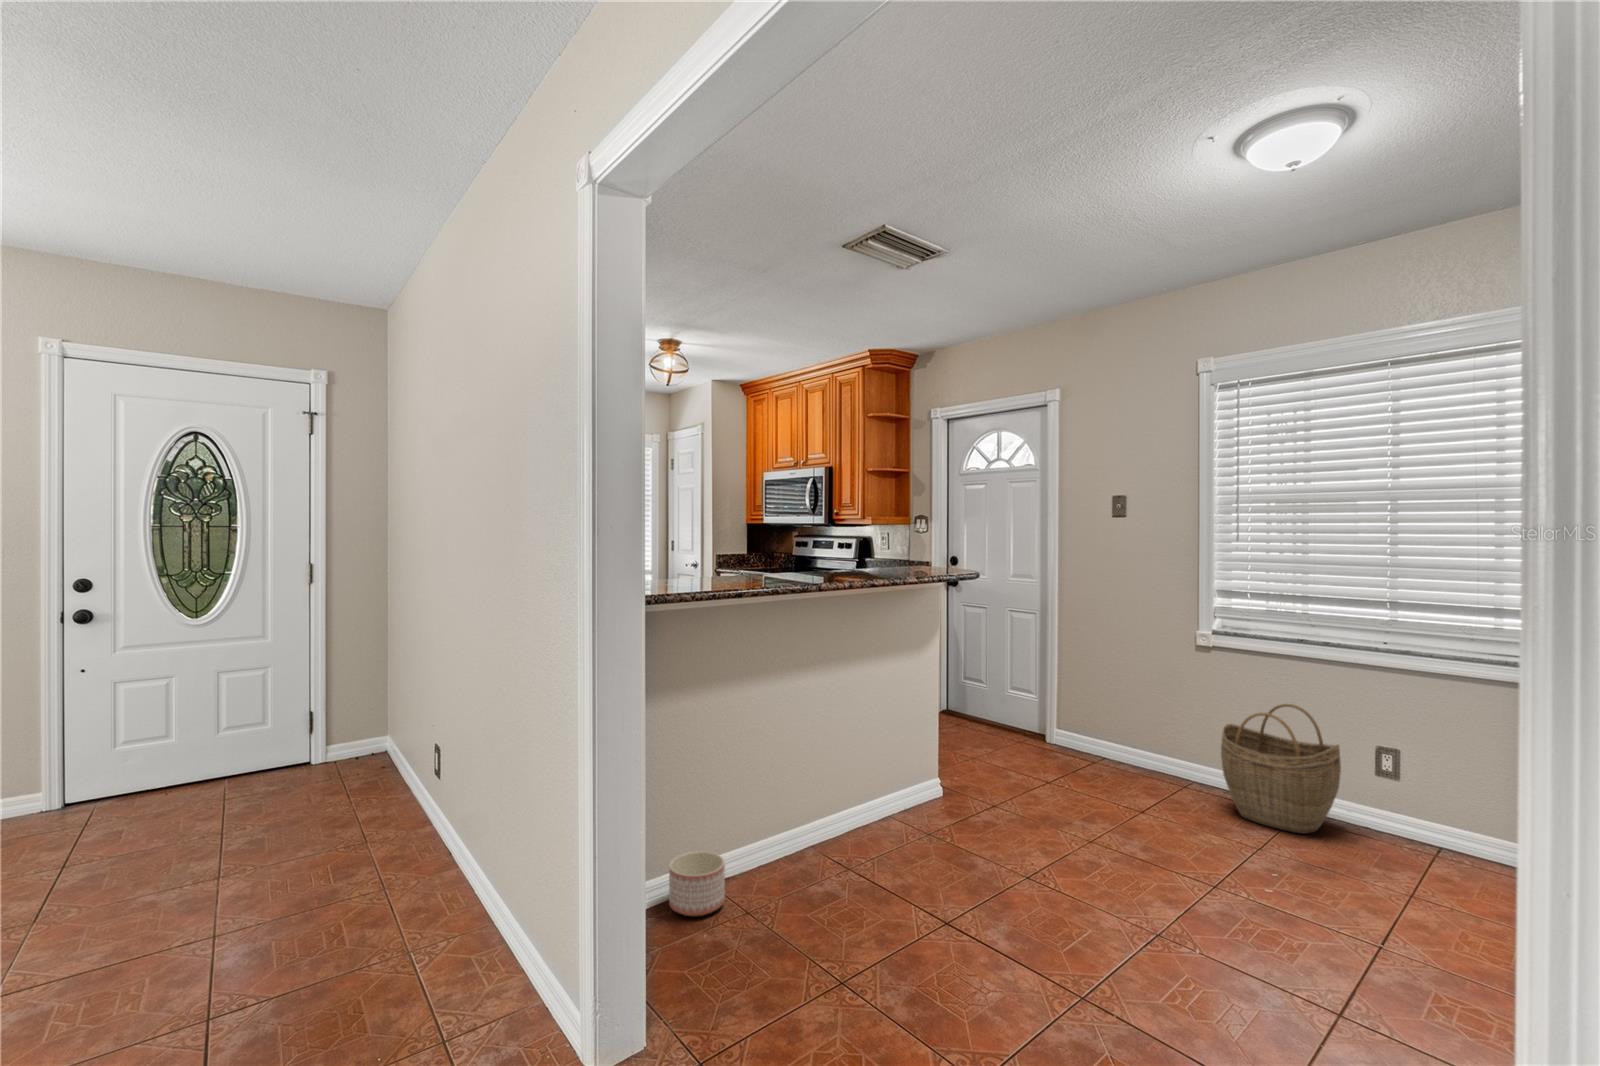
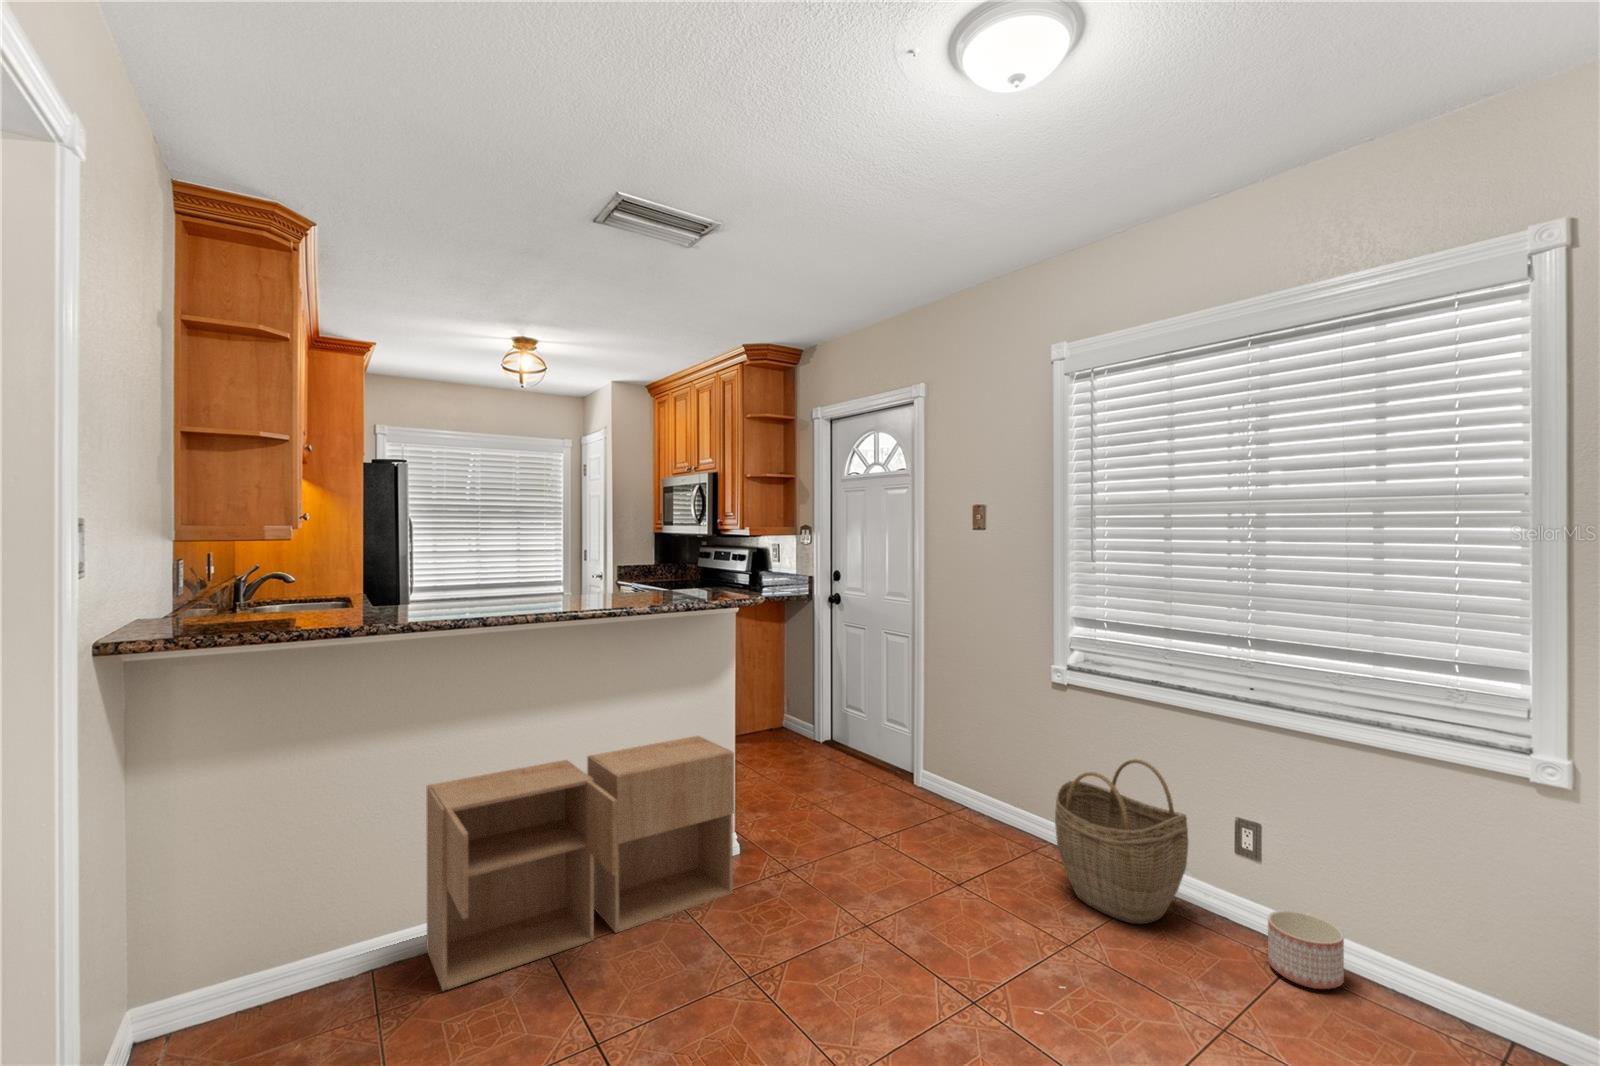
storage cabinet: none [742,693,963,898] -> present [426,736,734,991]
planter: present [669,851,725,917] -> present [1268,910,1344,989]

